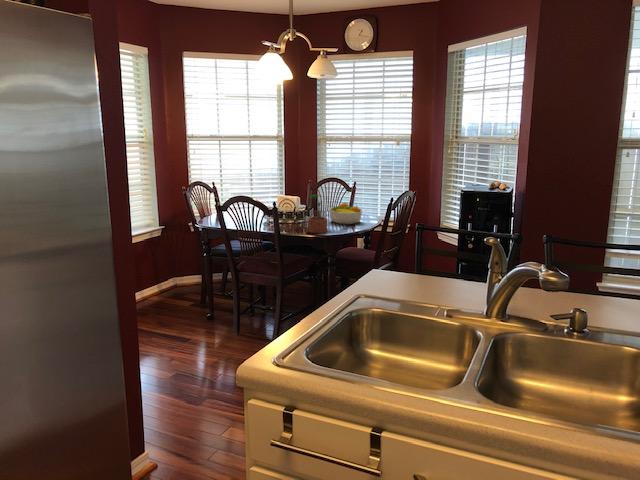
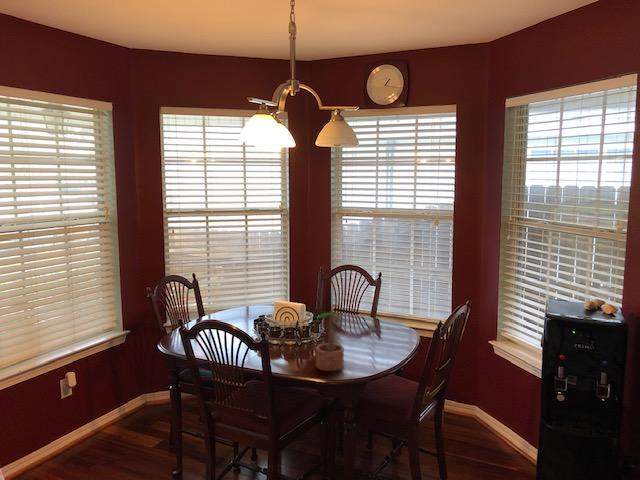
fruit bowl: present [329,202,362,224] -> none [346,311,393,347]

